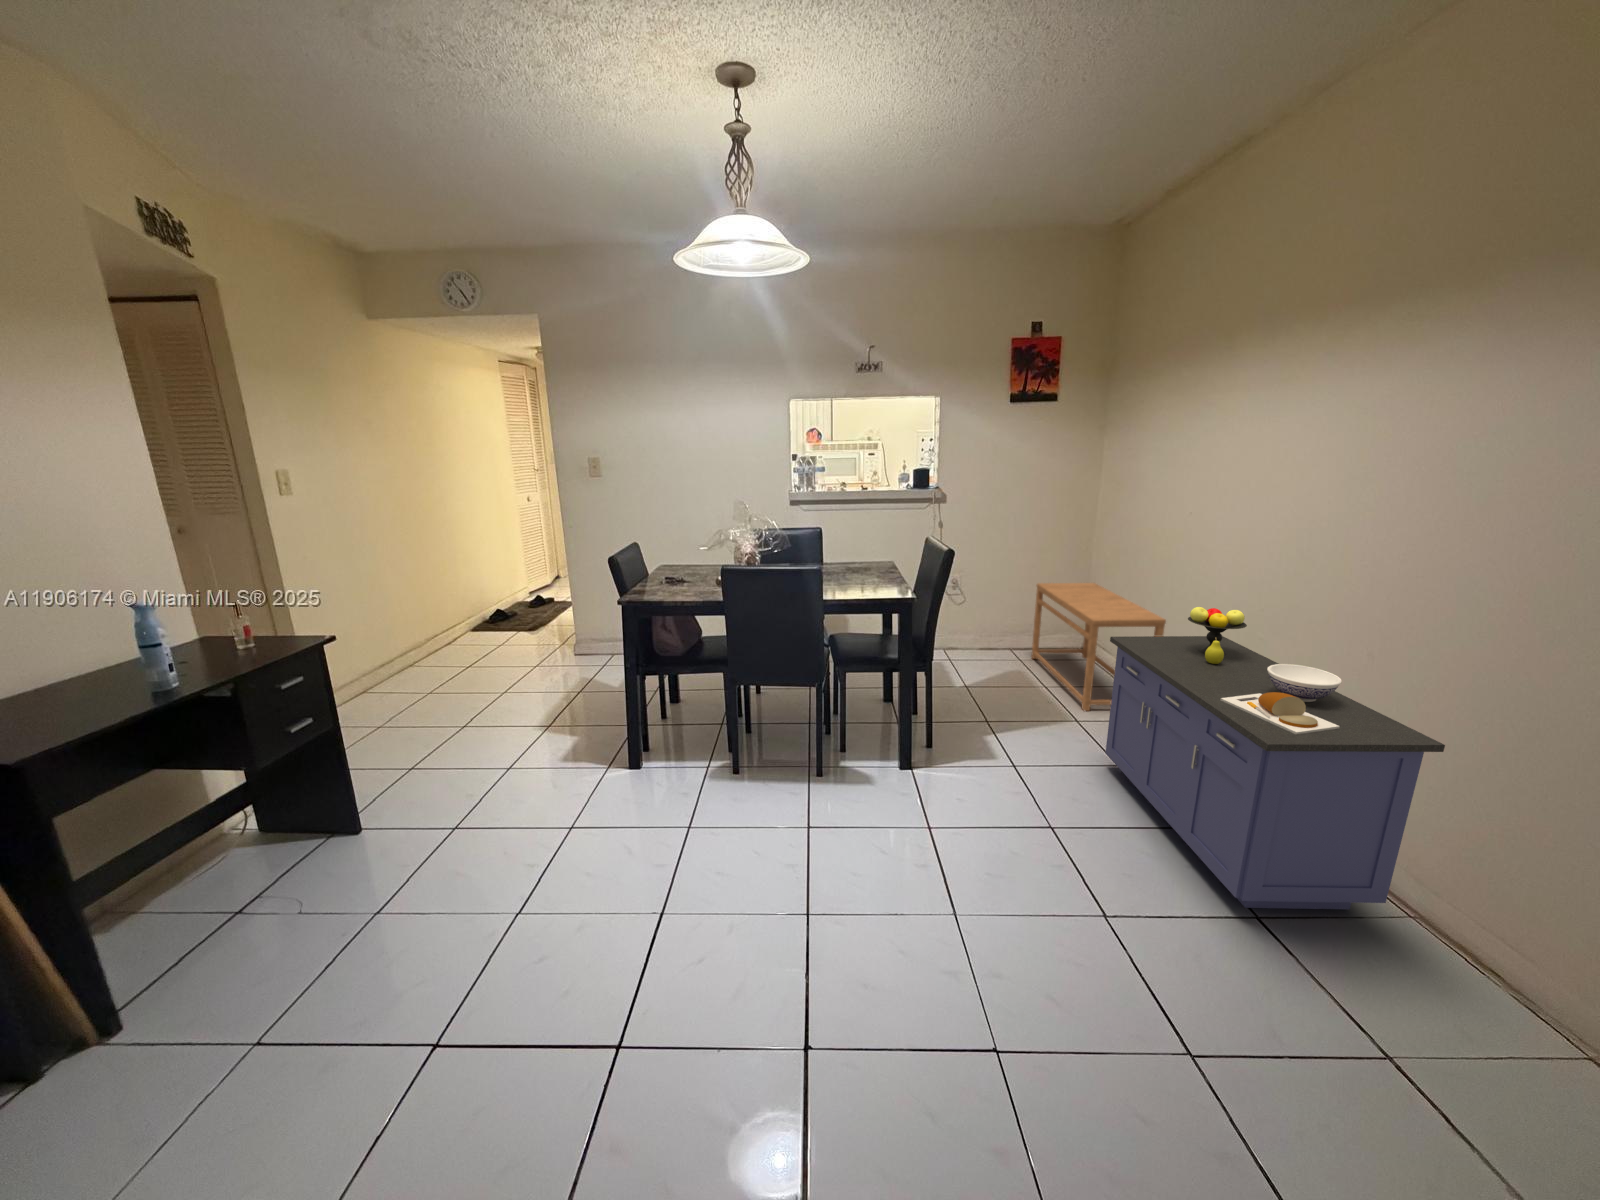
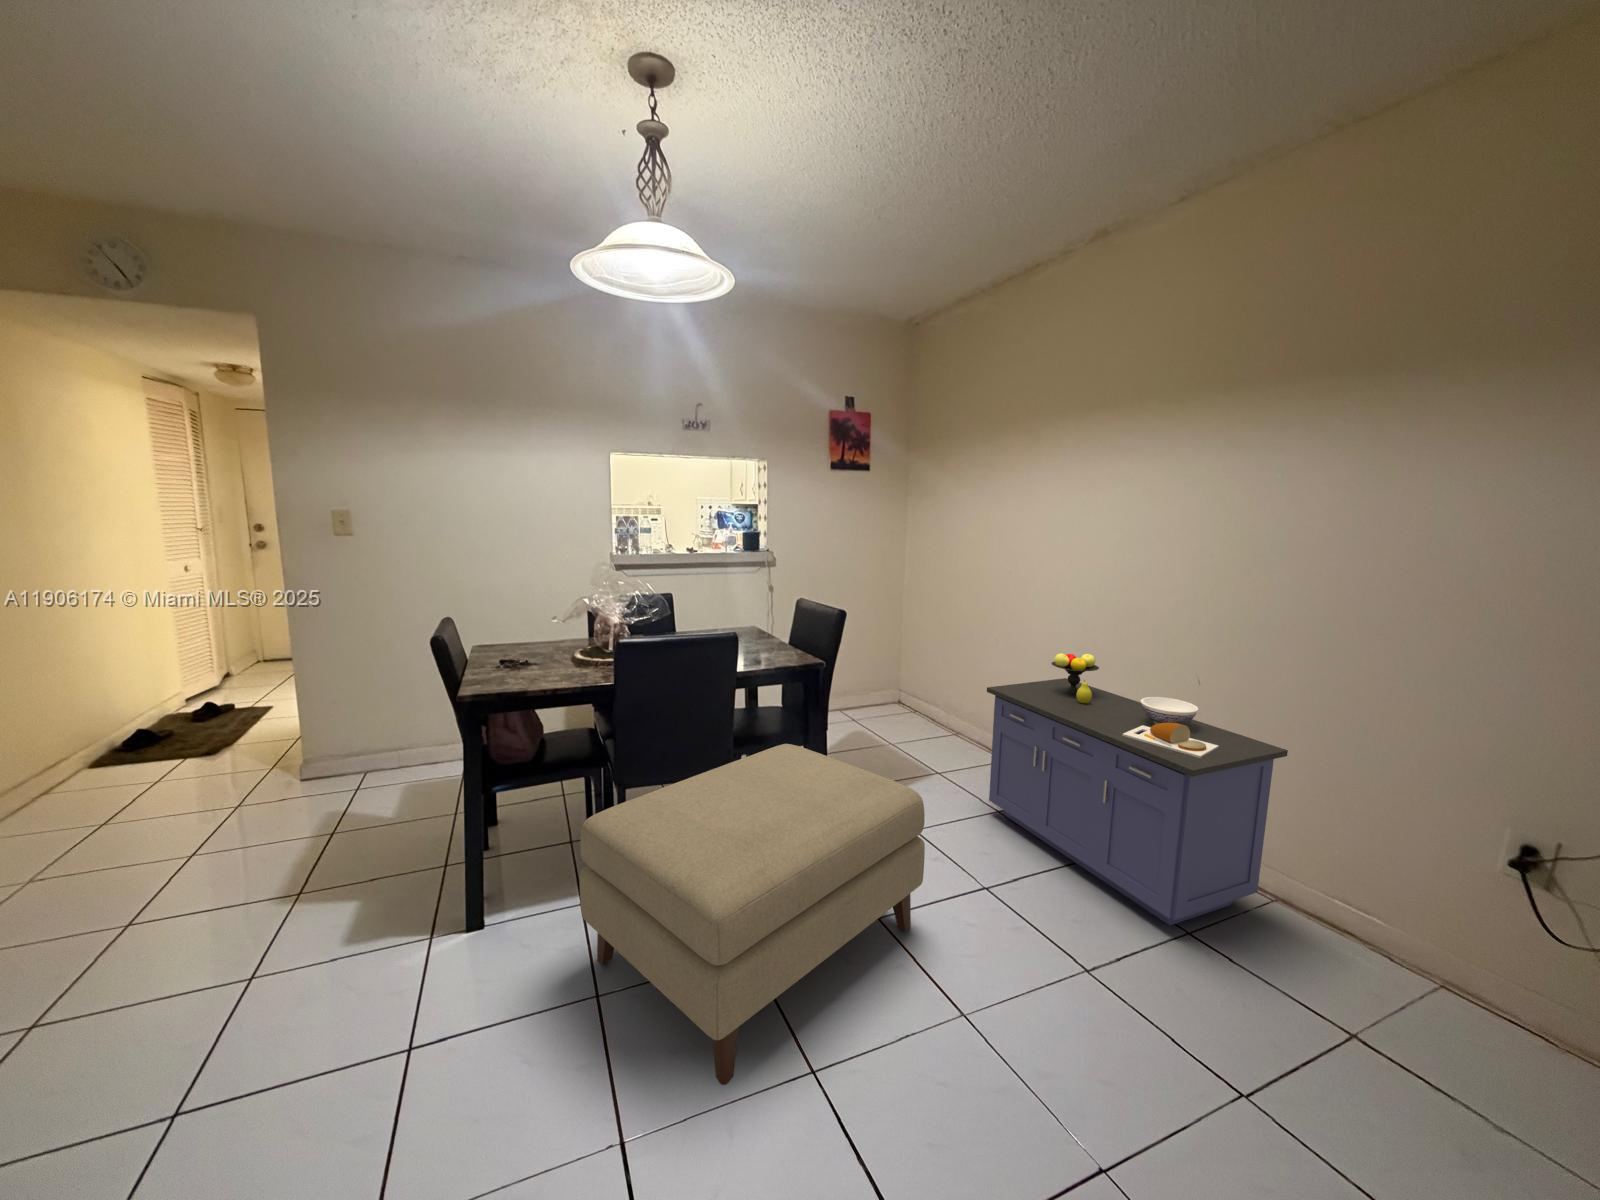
side table: present [1032,583,1166,711] -> none [866,639,998,762]
ottoman: none [686,666,970,904] -> present [580,744,925,1085]

